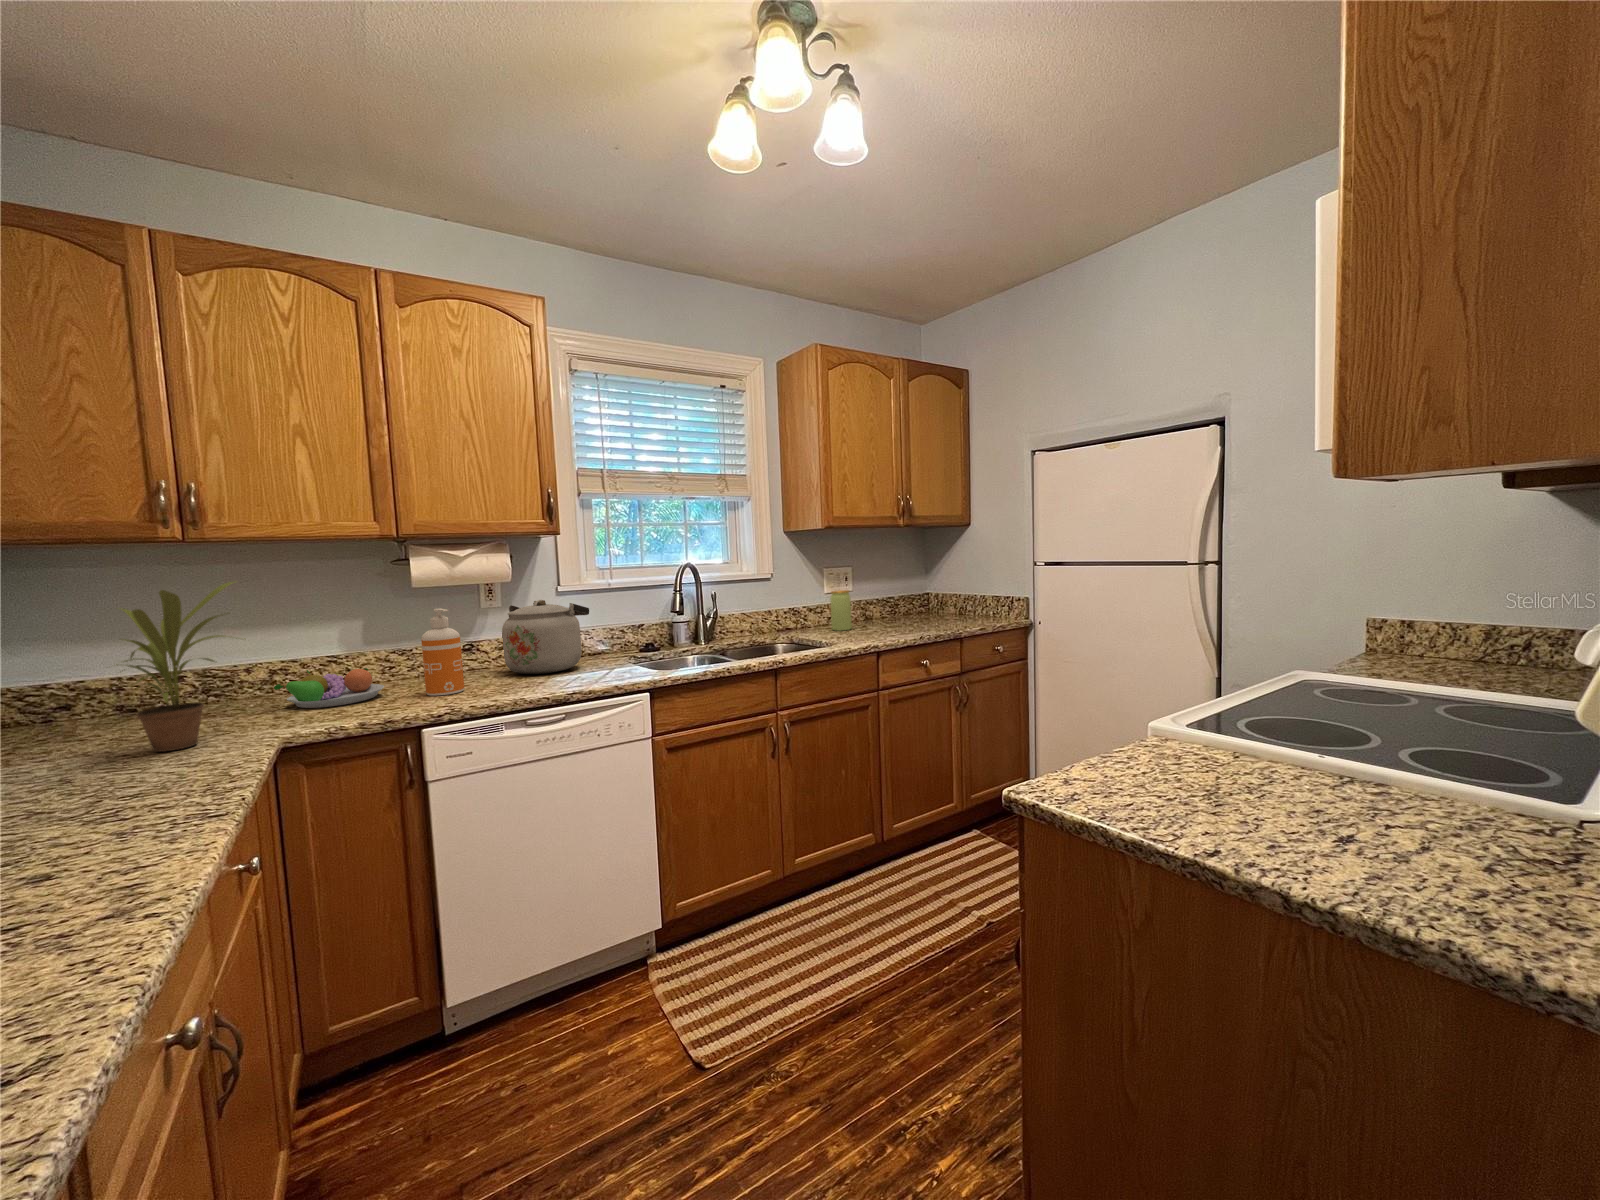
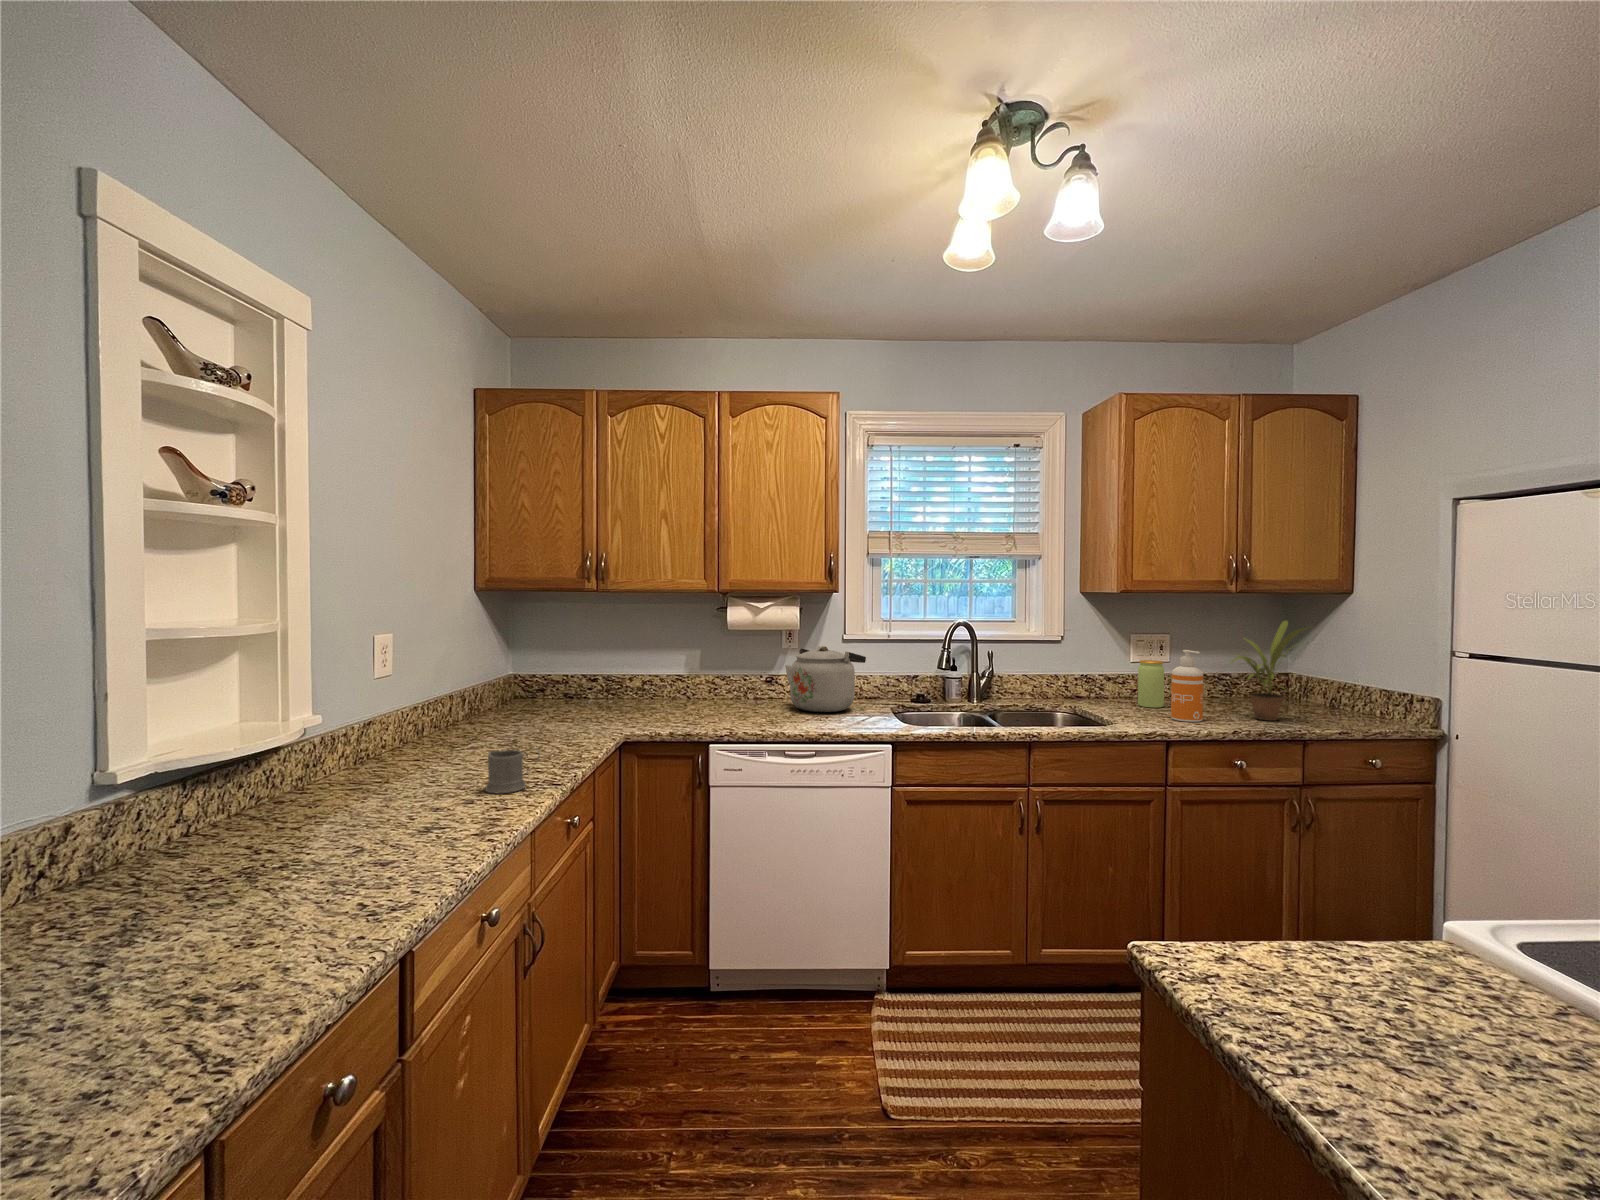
potted plant: present [116,582,245,752] -> present [1231,621,1306,721]
soap dispenser: present [421,608,465,696] -> present [1171,650,1203,722]
fruit bowl: present [274,668,384,708] -> none [629,686,698,717]
mug: none [64,765,182,857] -> present [485,749,540,794]

